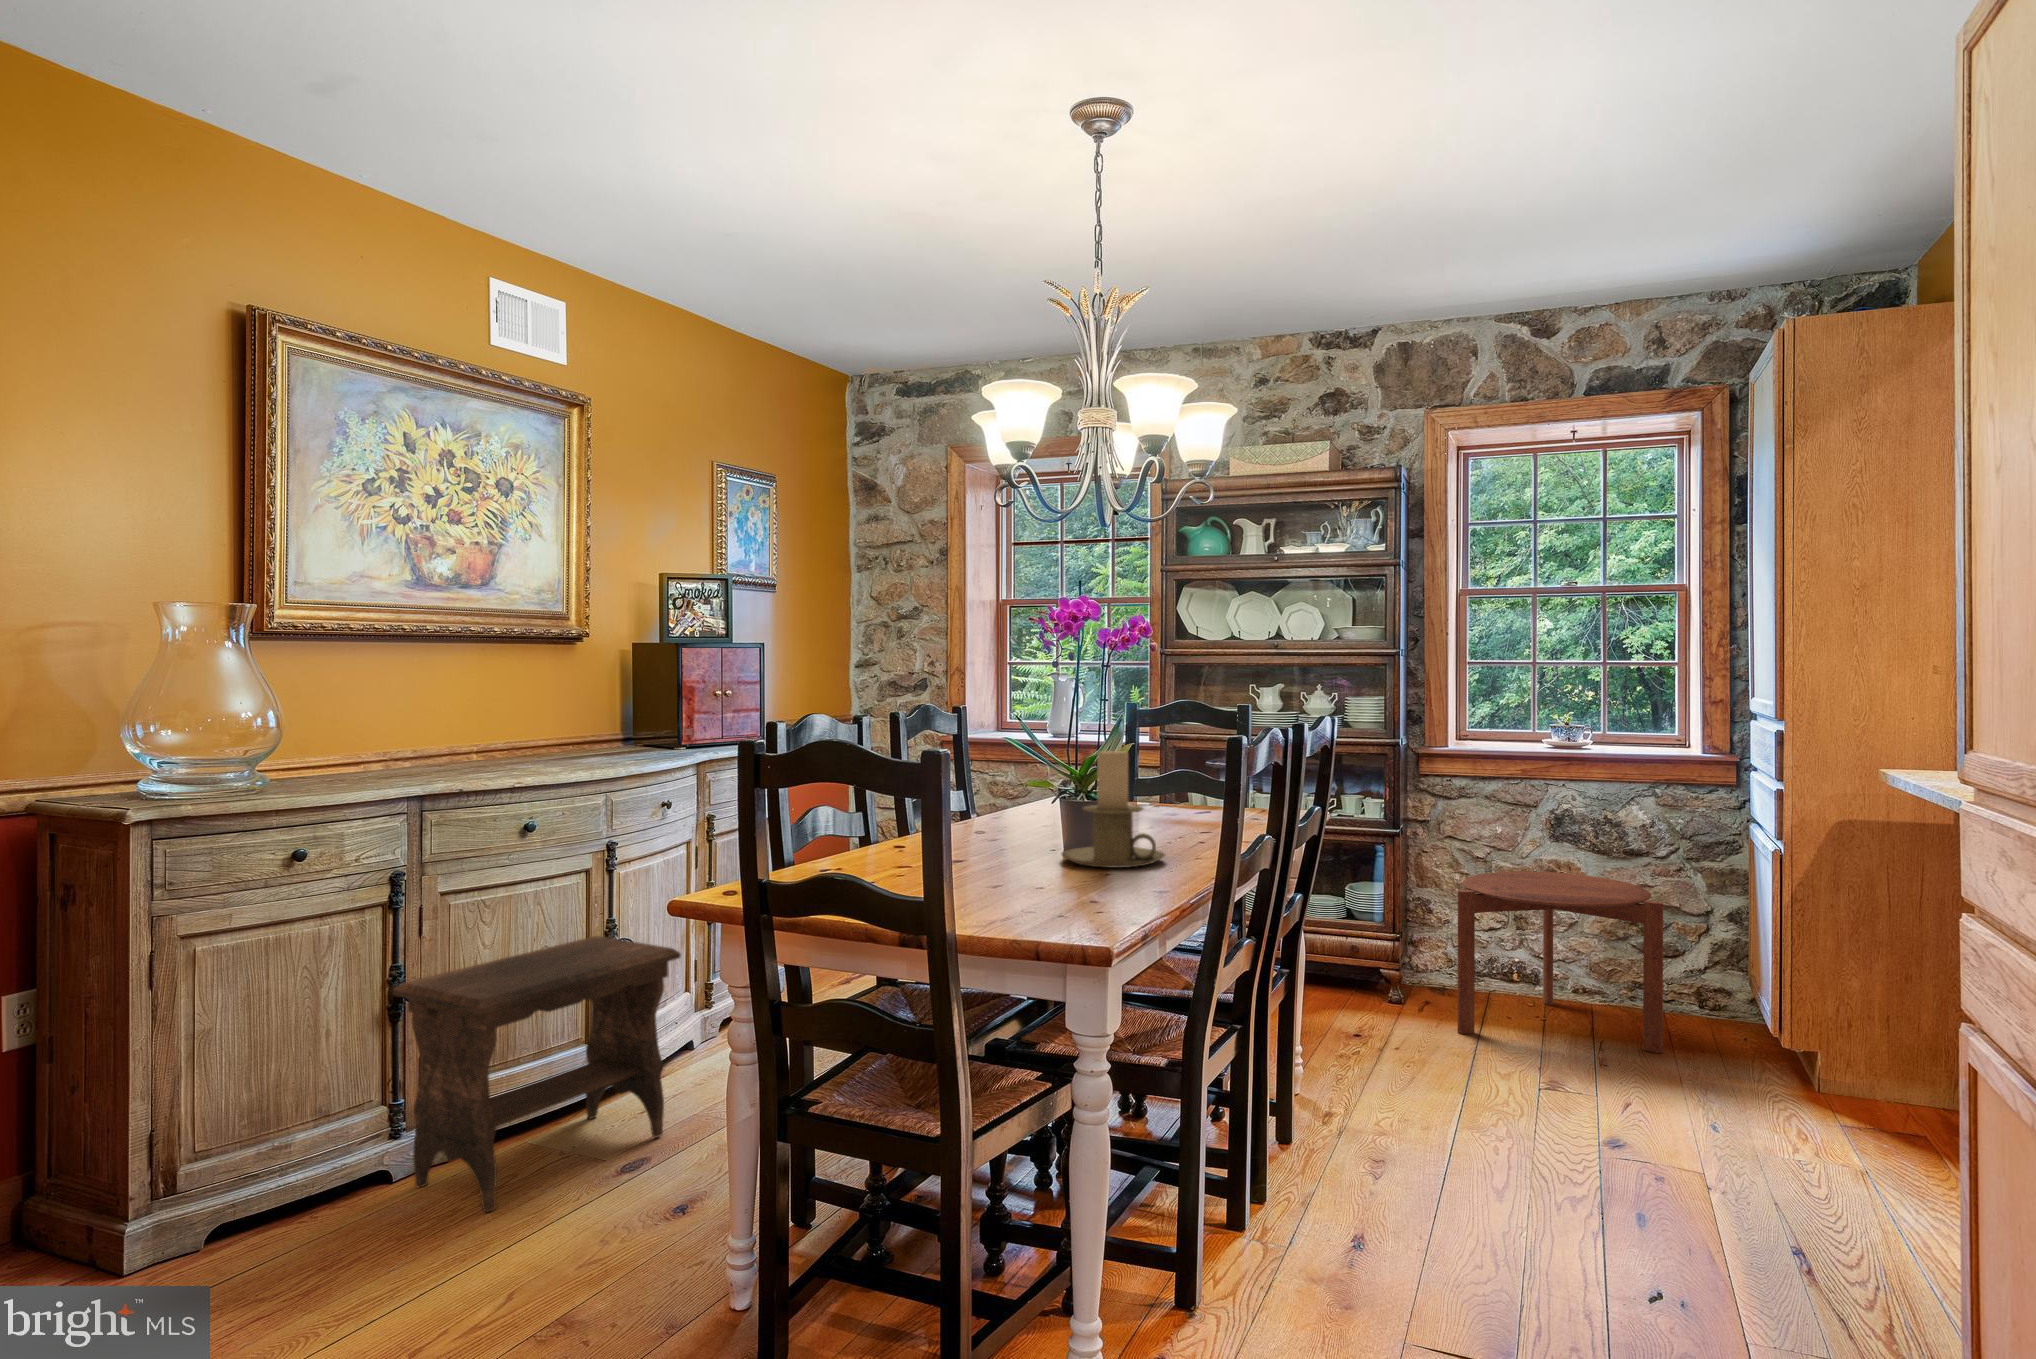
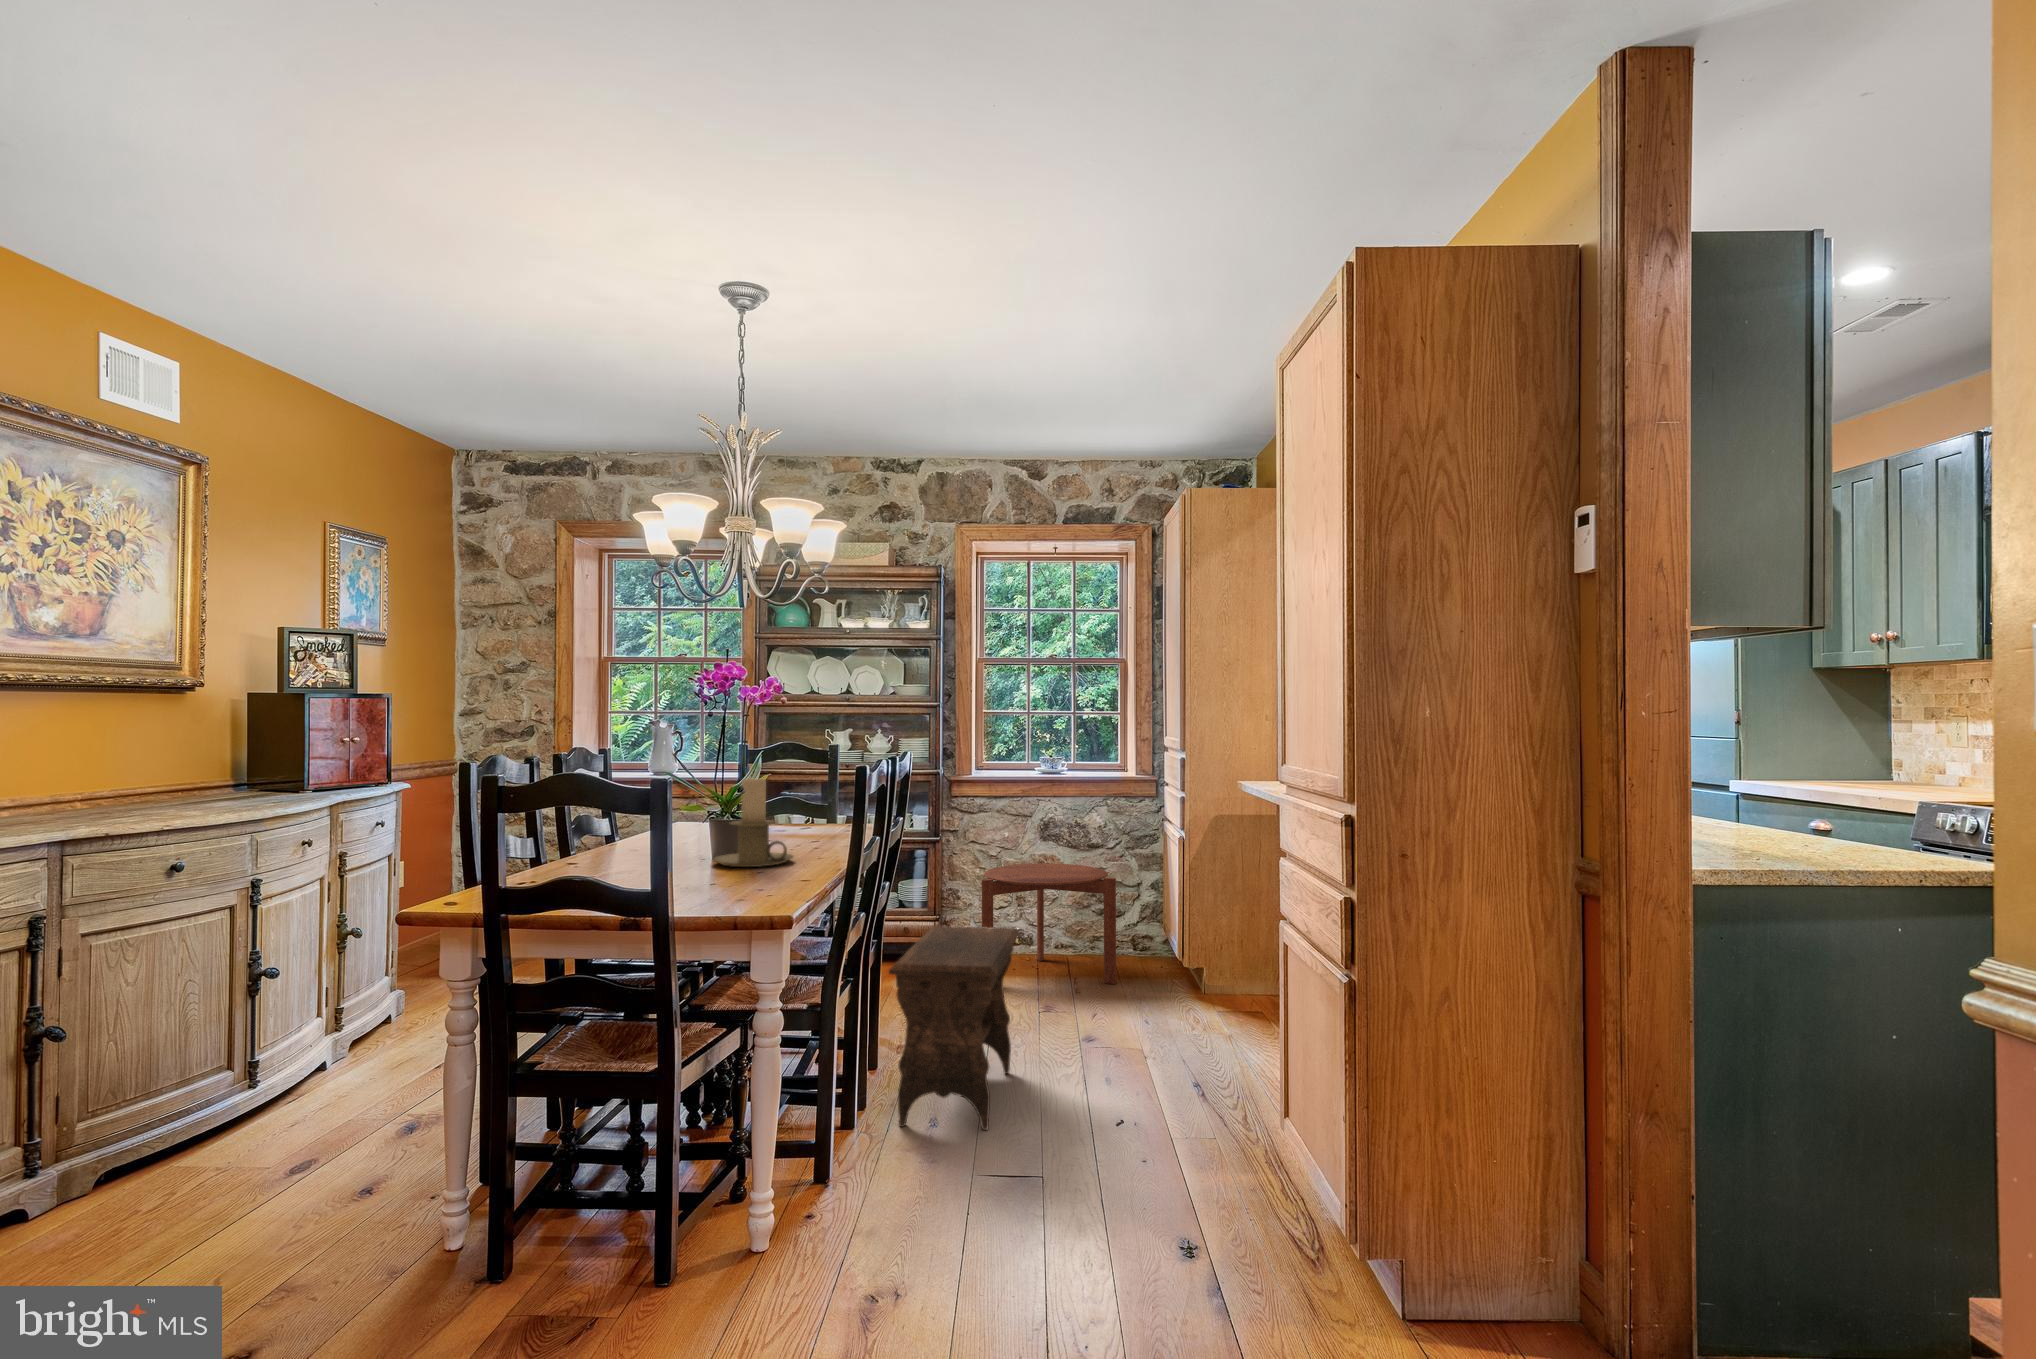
footstool: present [393,936,681,1212] -> present [889,926,1019,1130]

